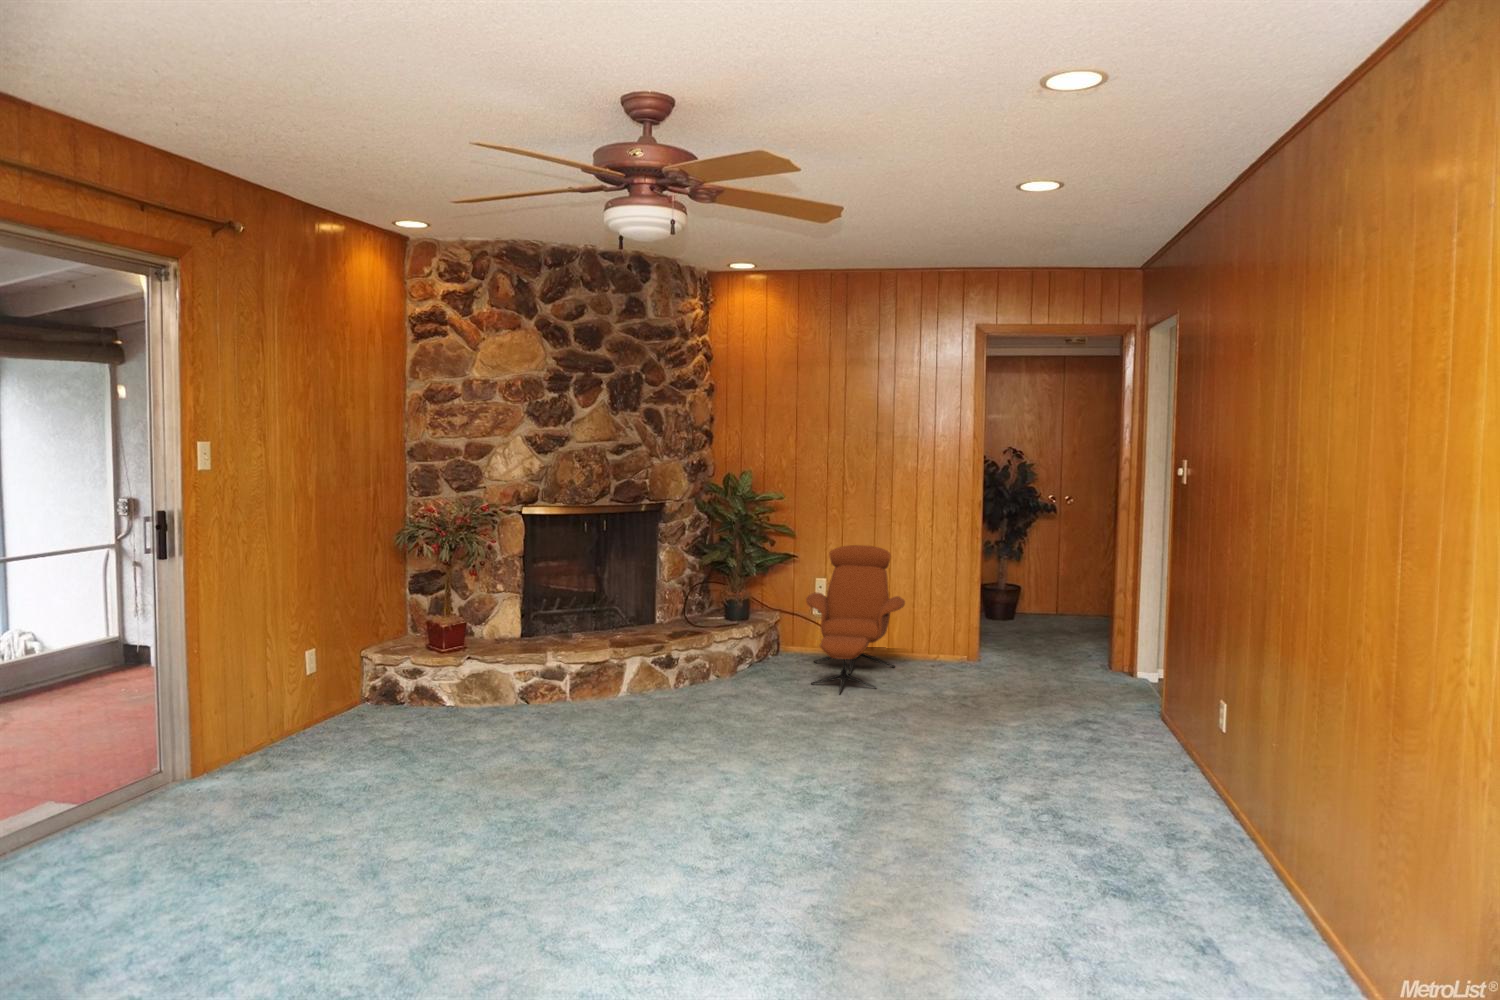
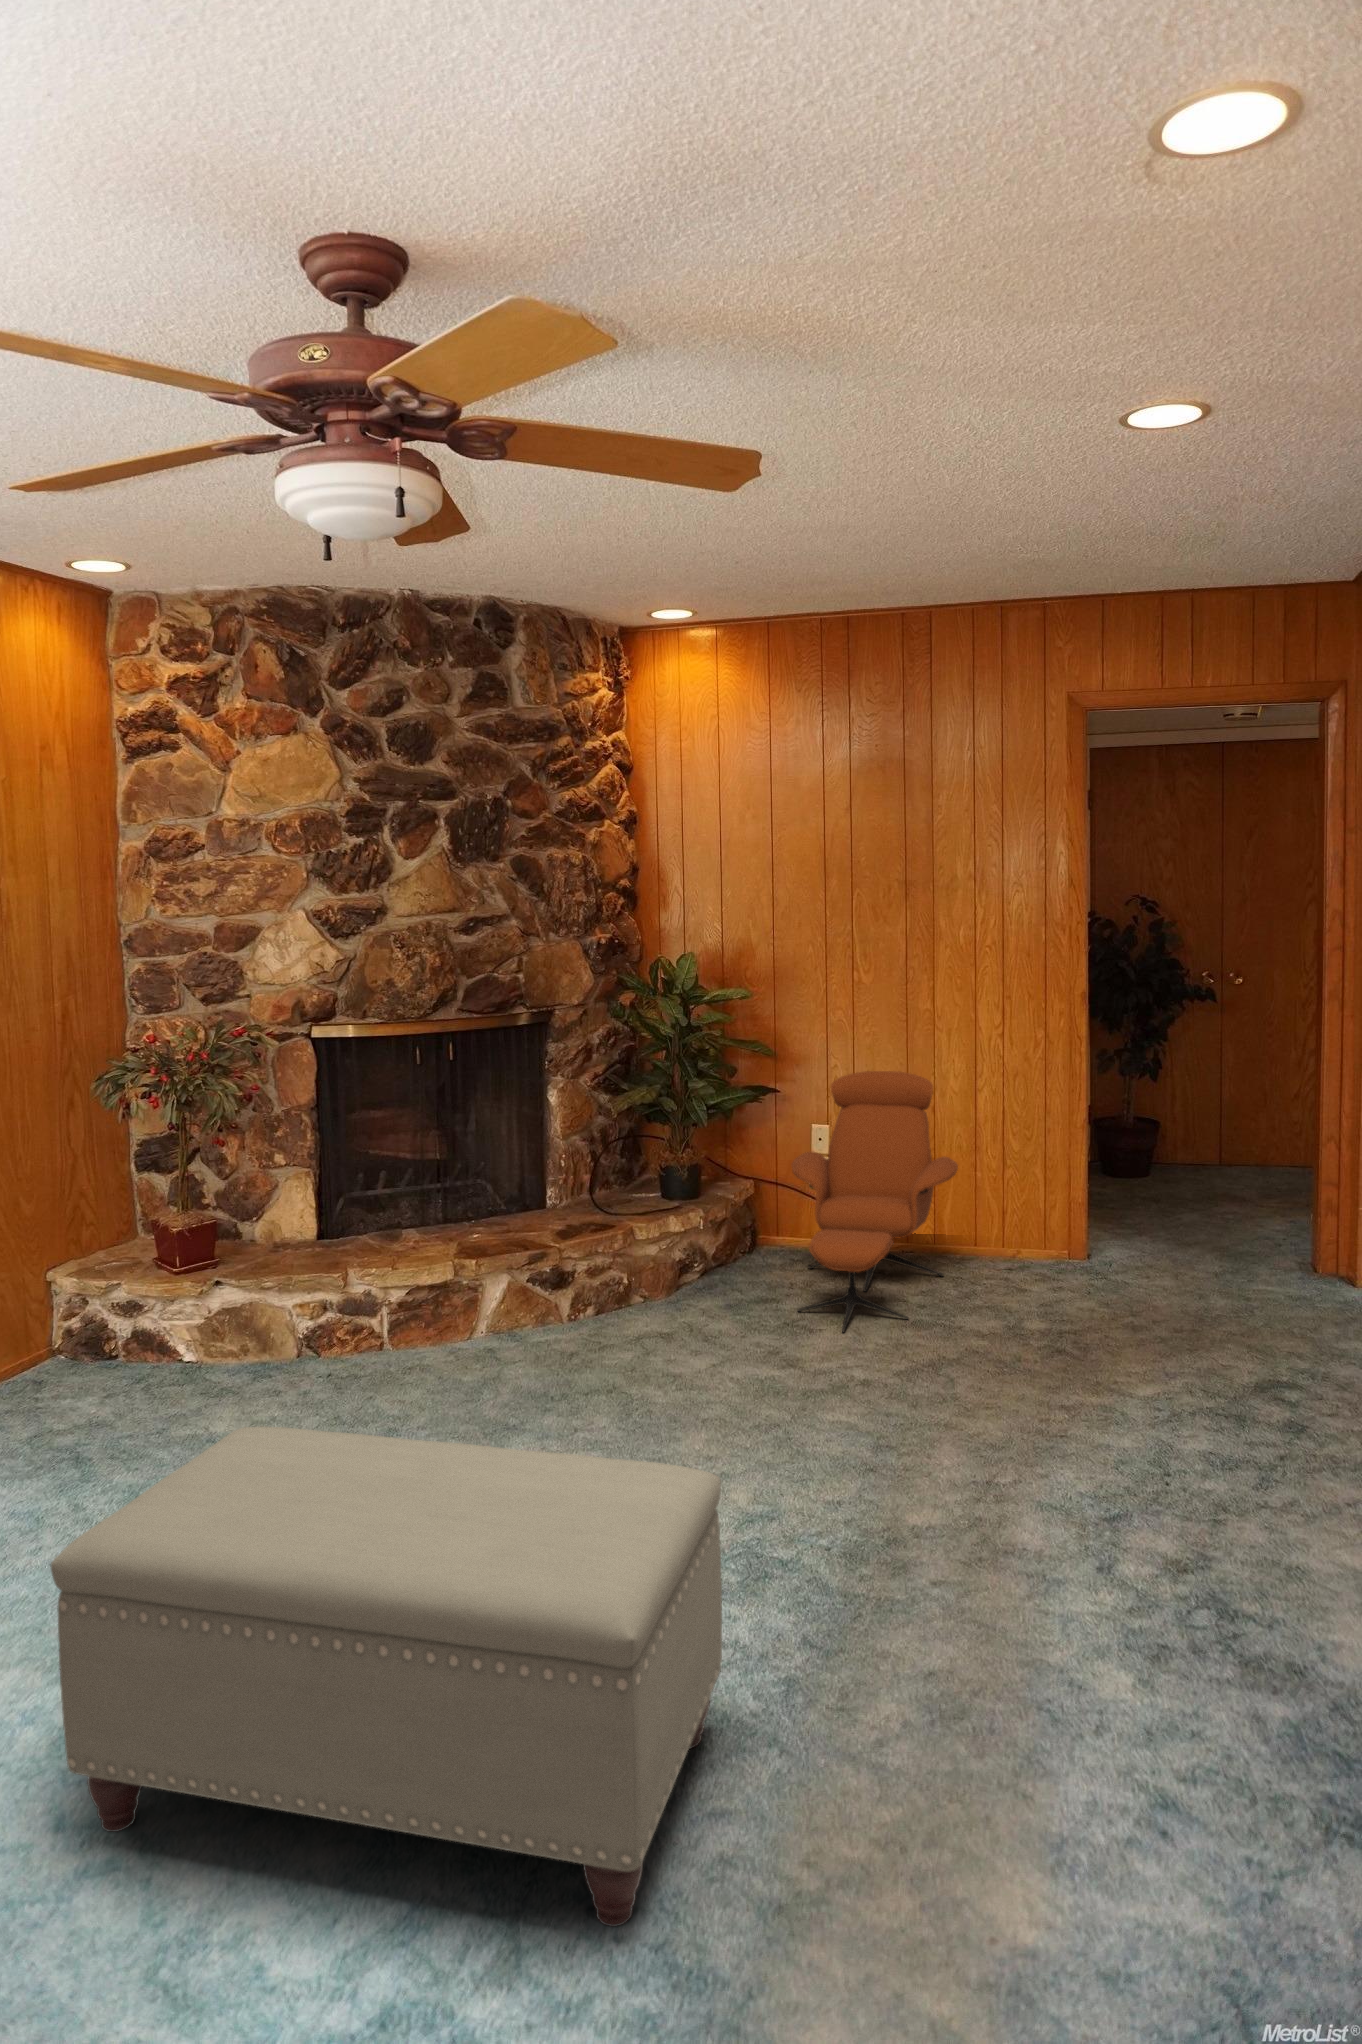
ottoman: none [465,709,806,938] -> present [51,1427,722,1927]

